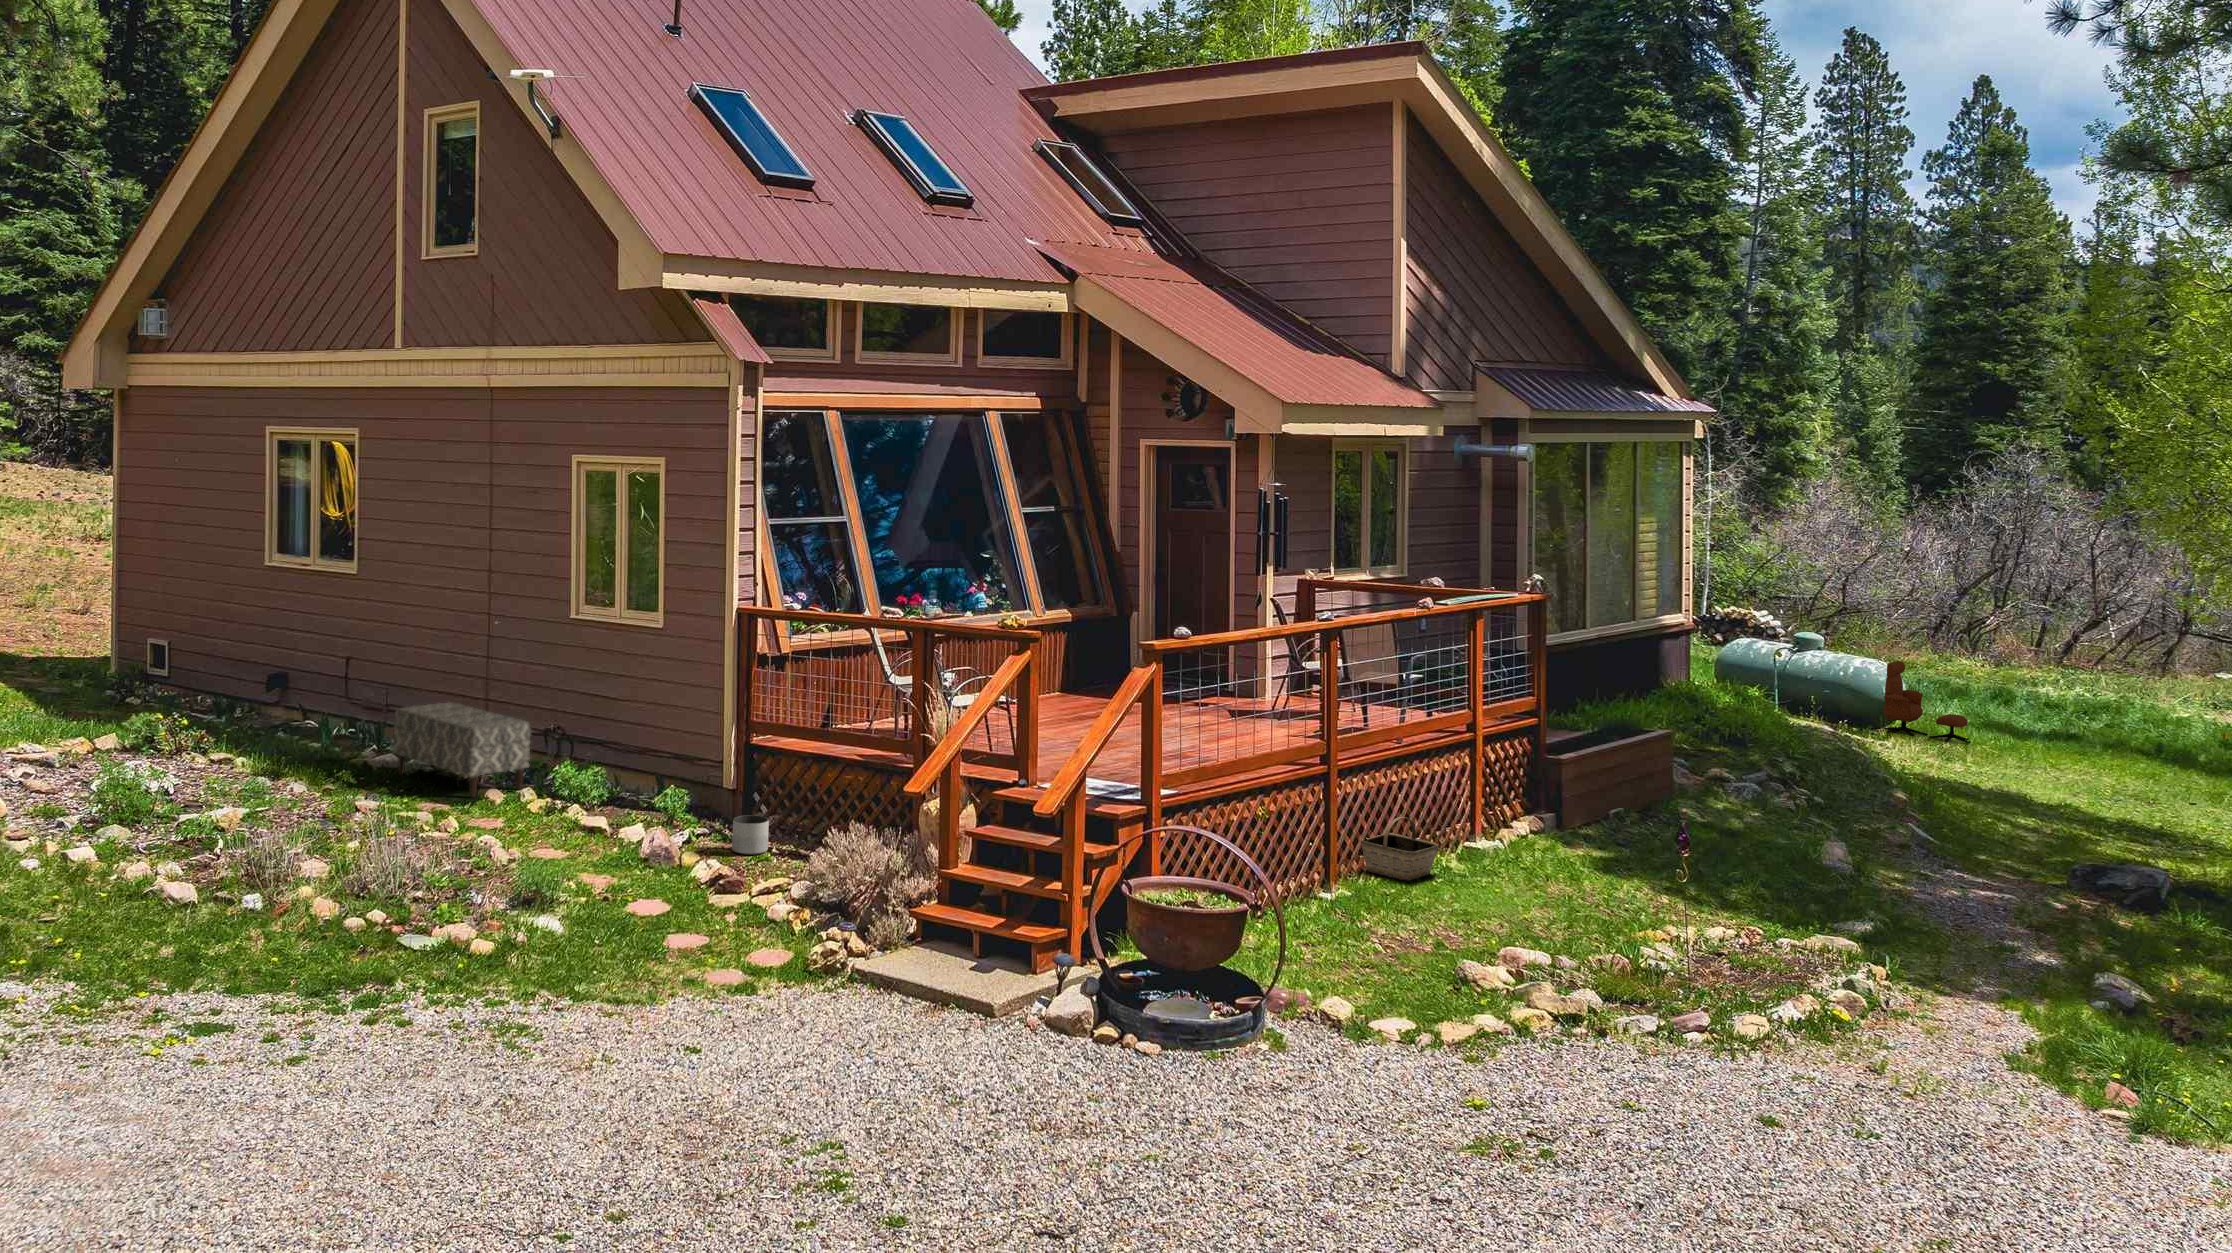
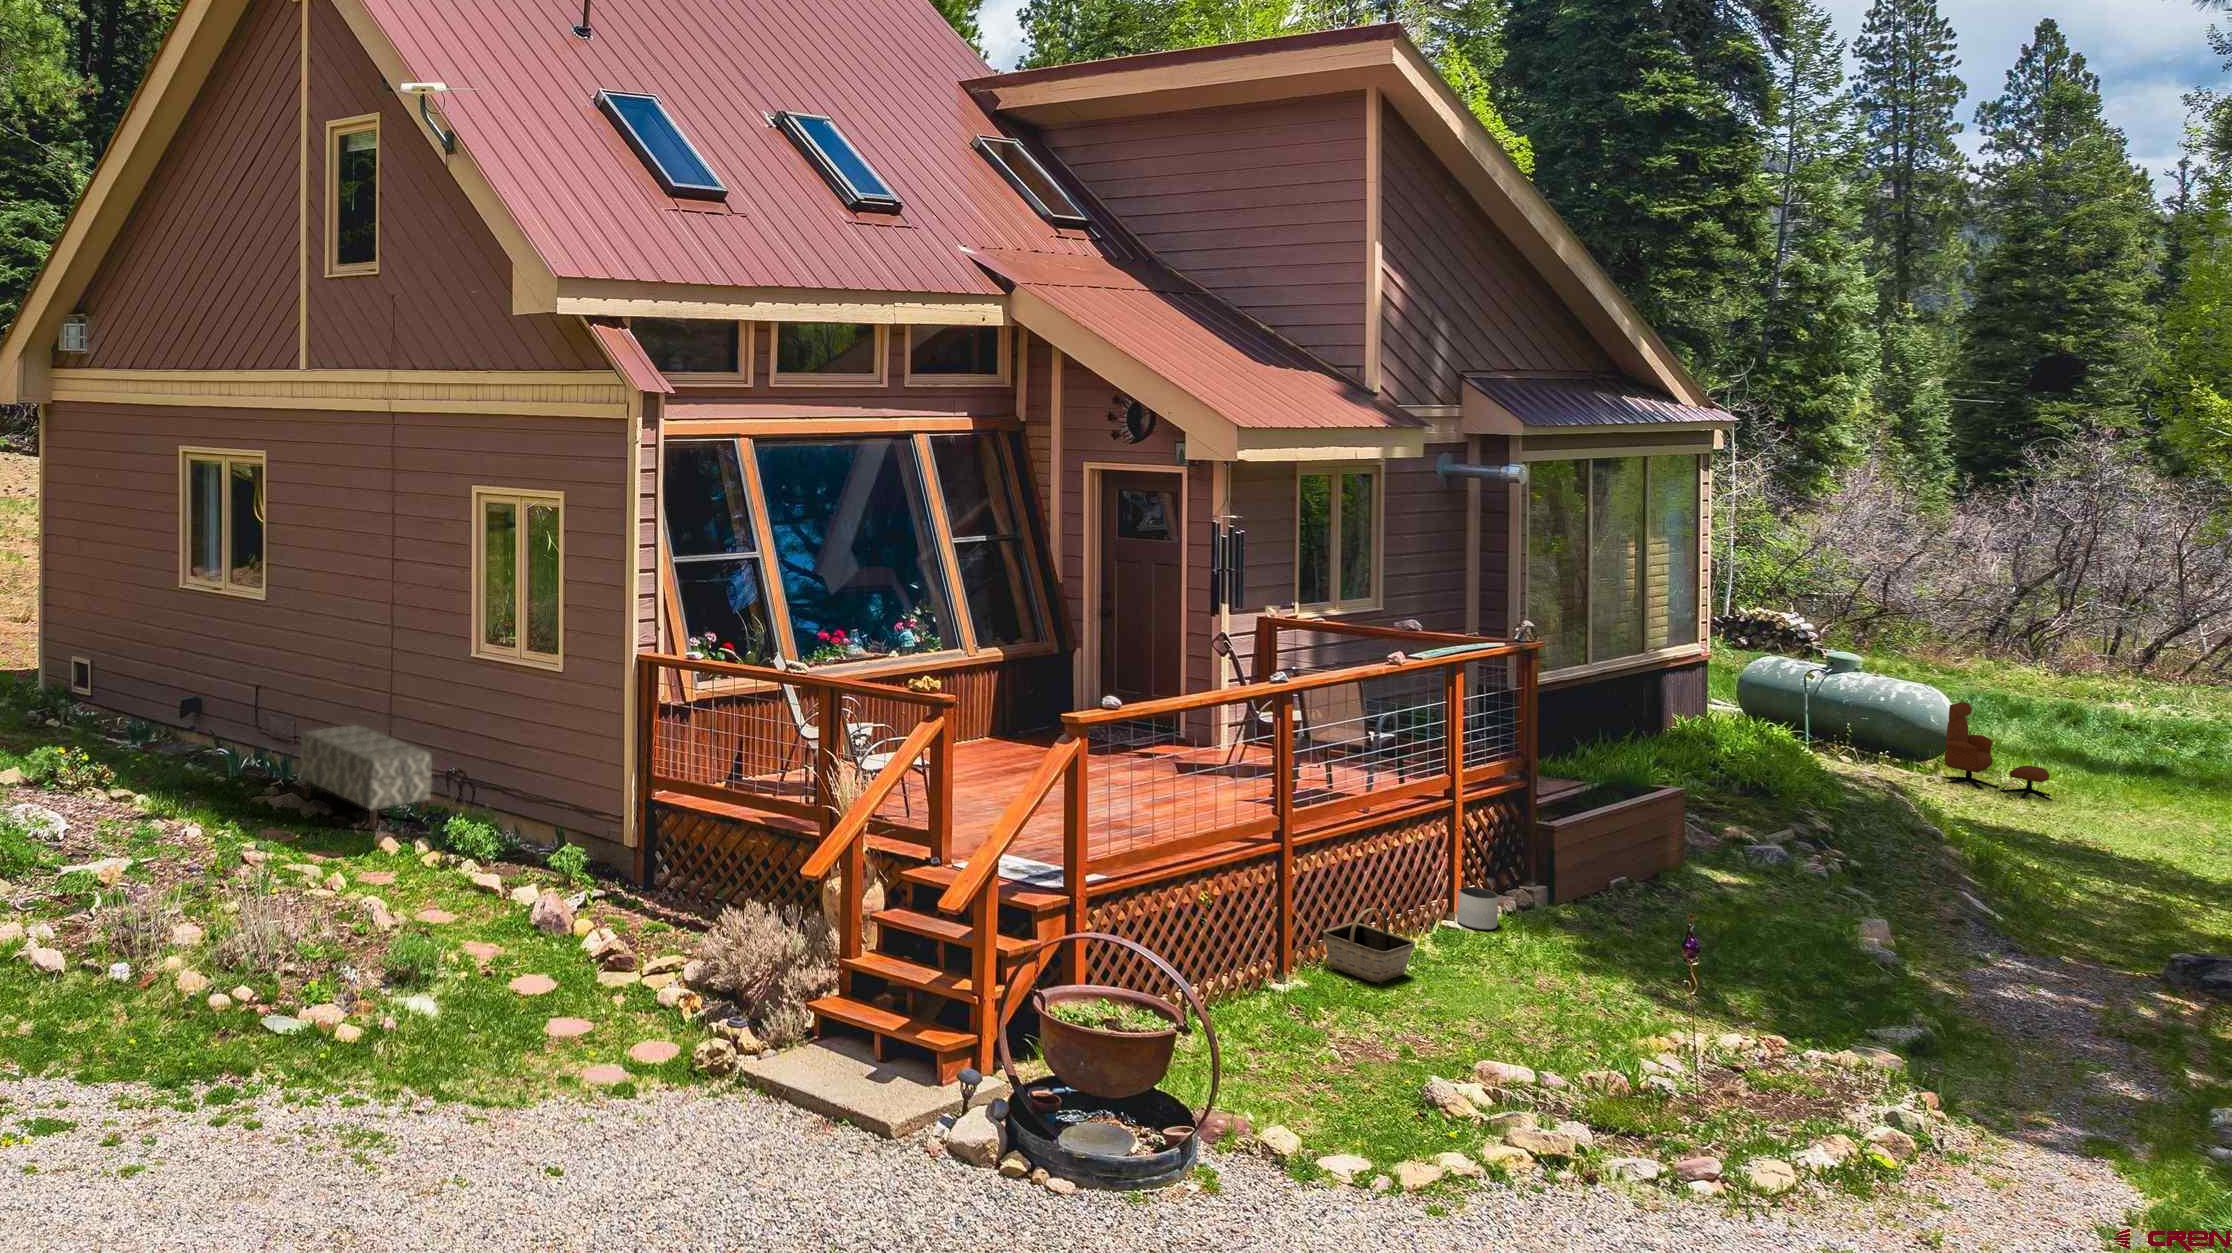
planter: present [732,815,769,855] -> present [1457,887,1498,930]

